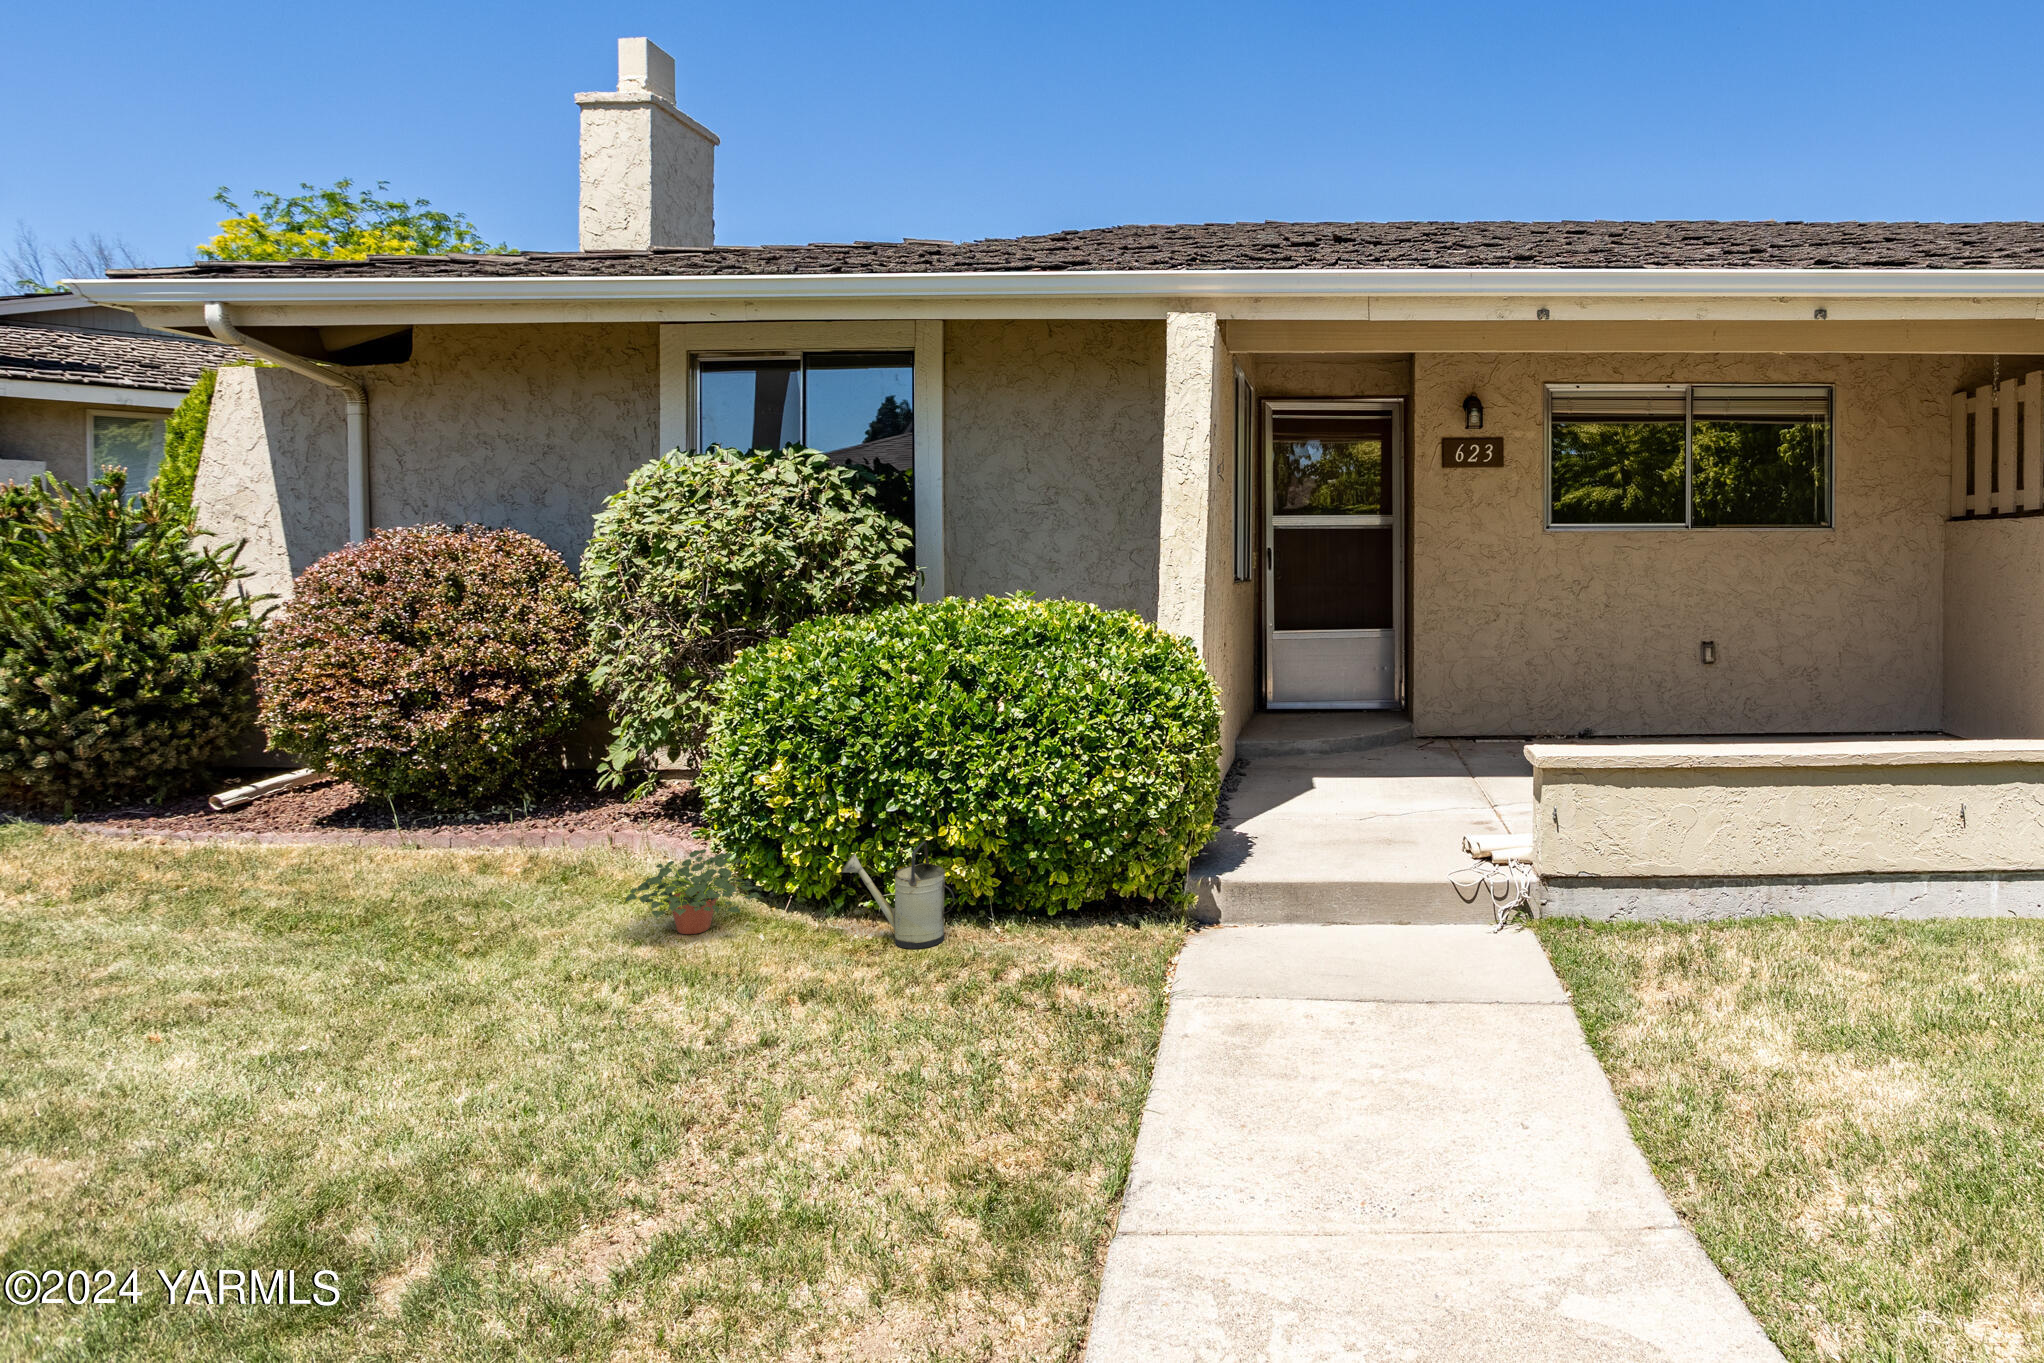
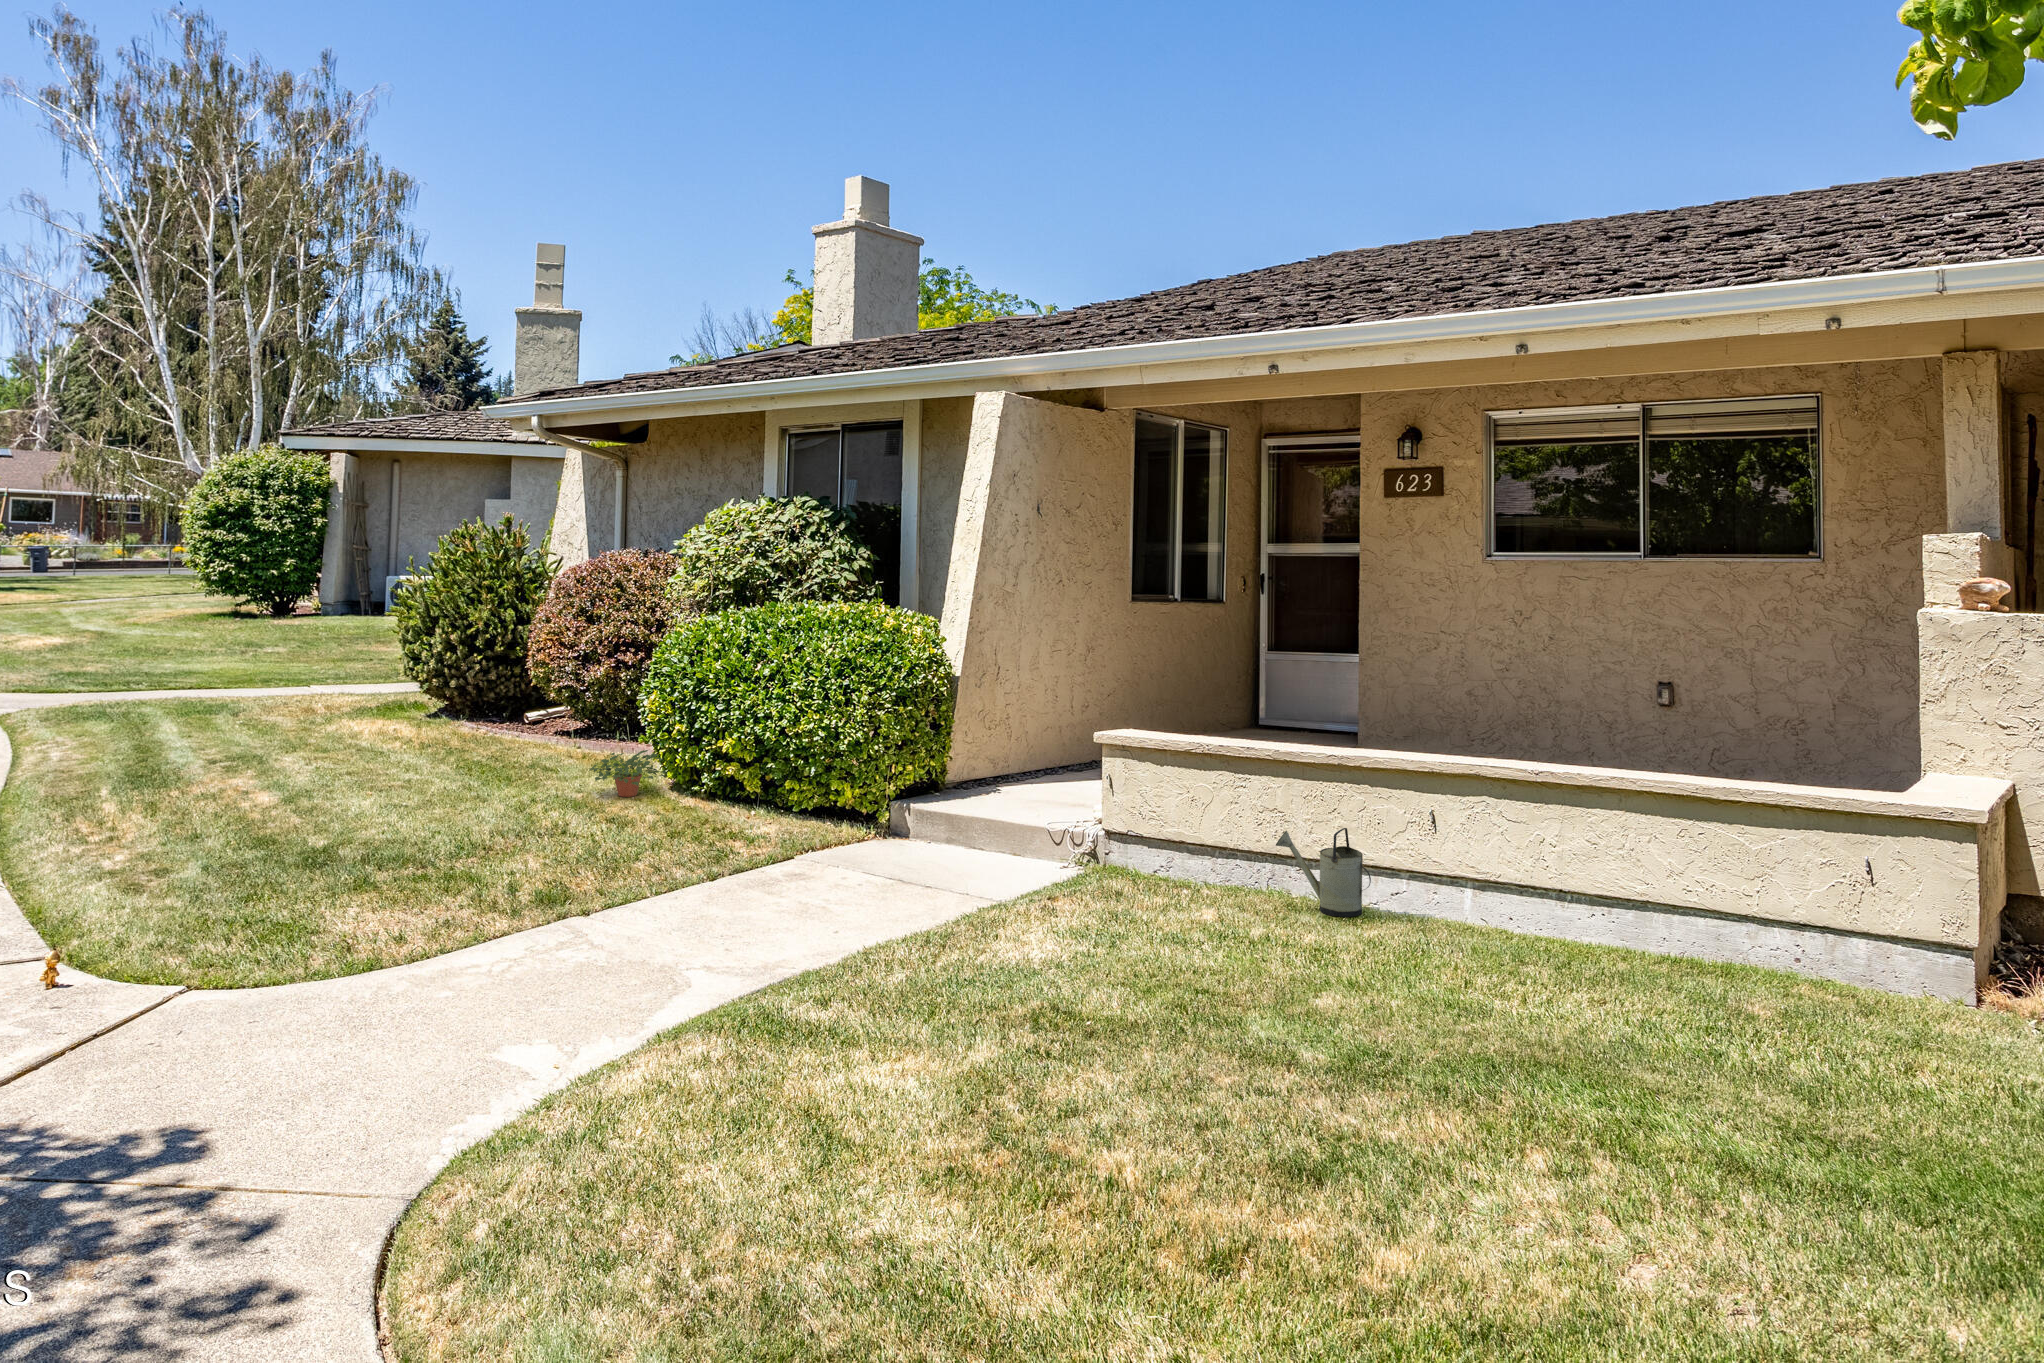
watering can: present [841,842,955,949] -> present [1276,828,1371,917]

